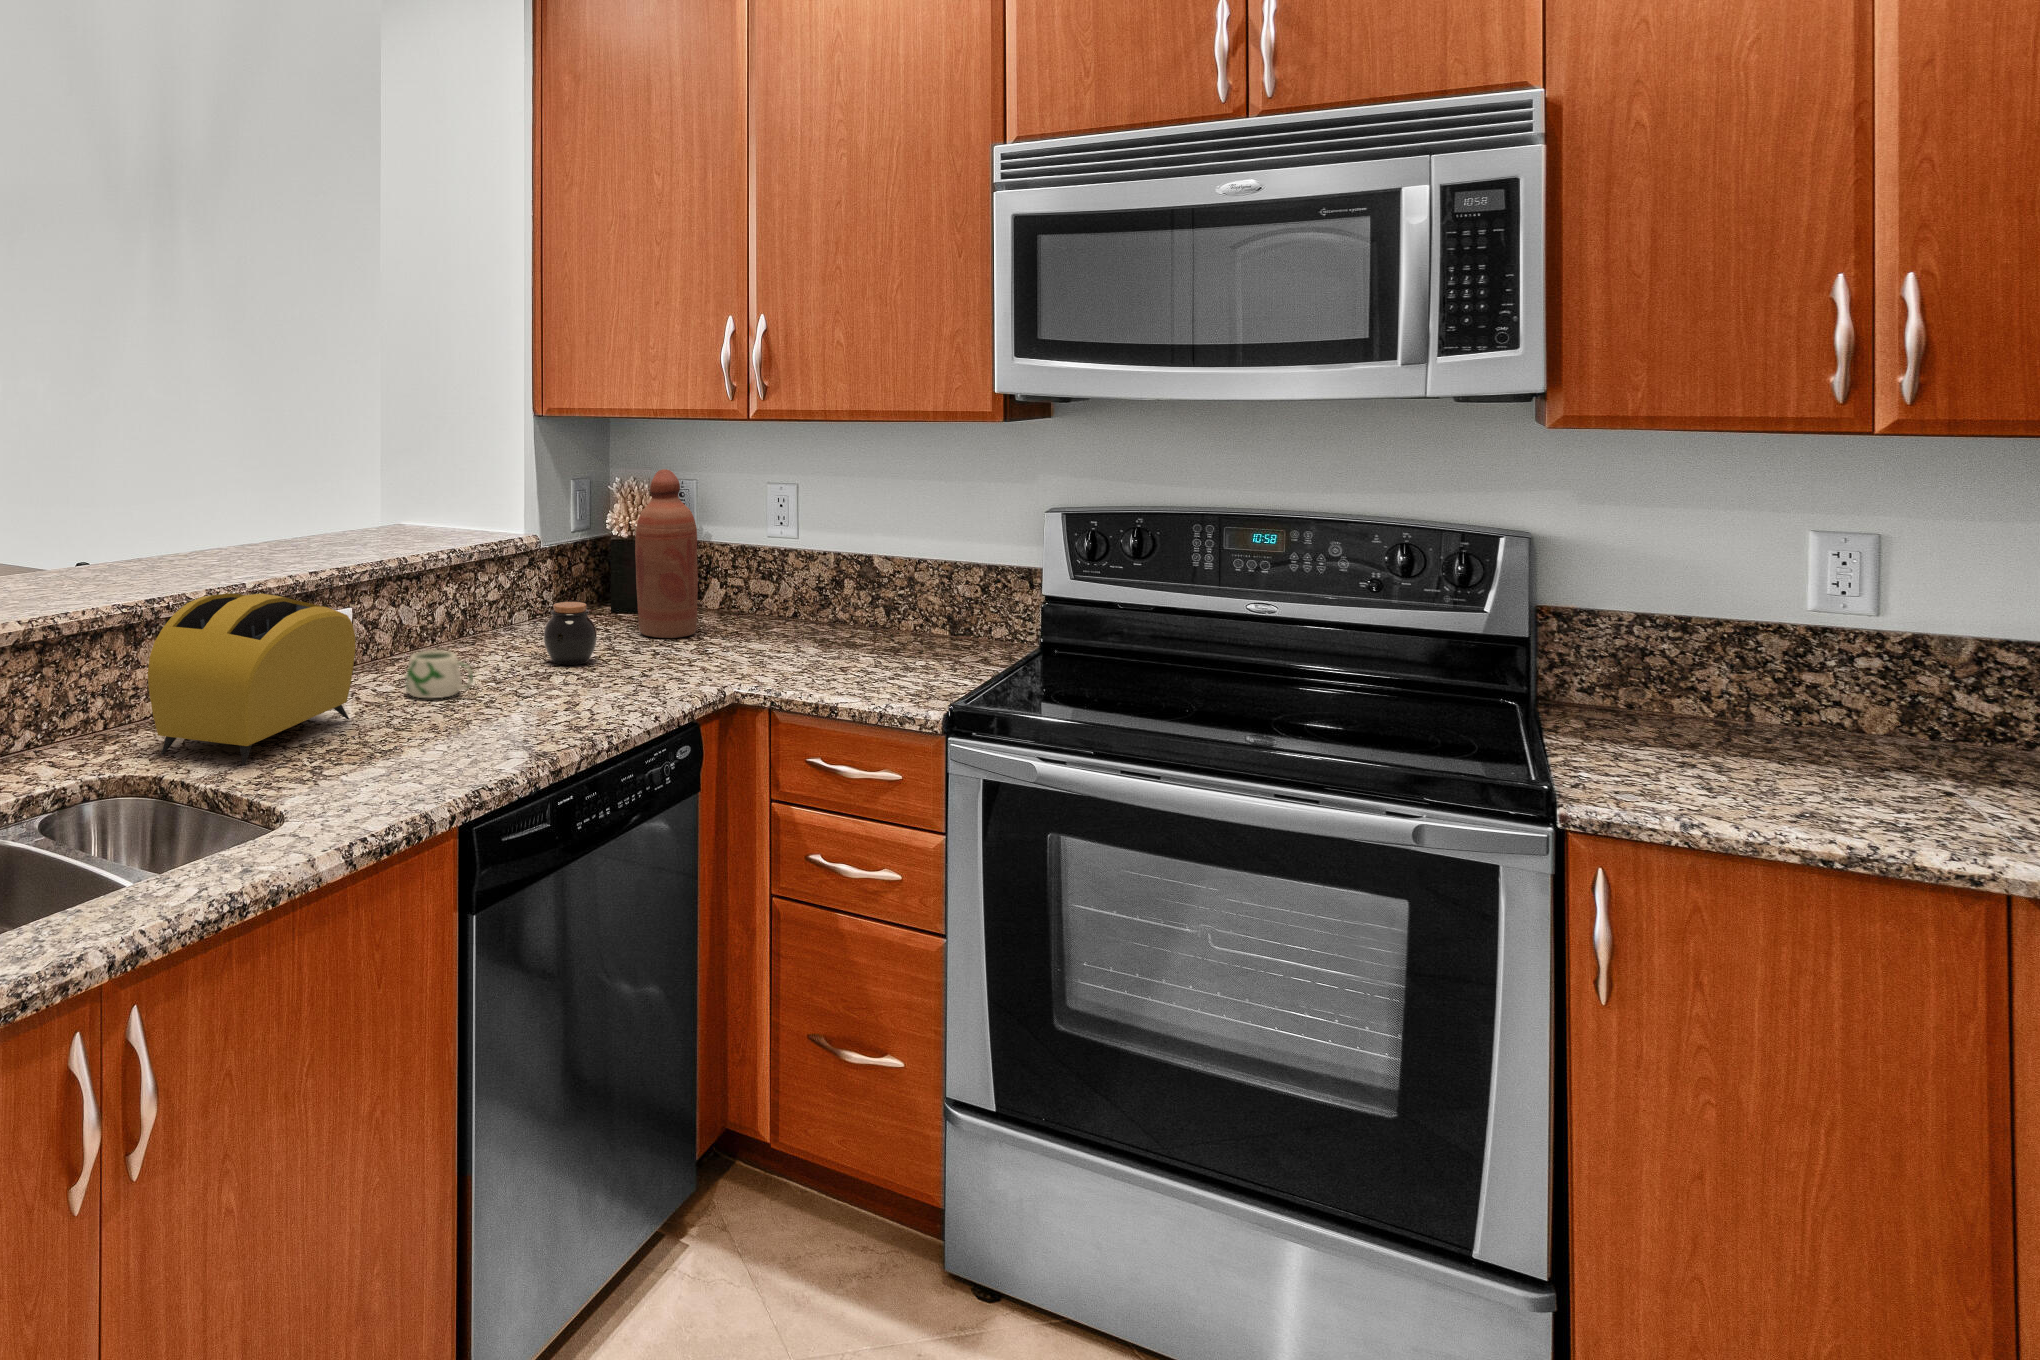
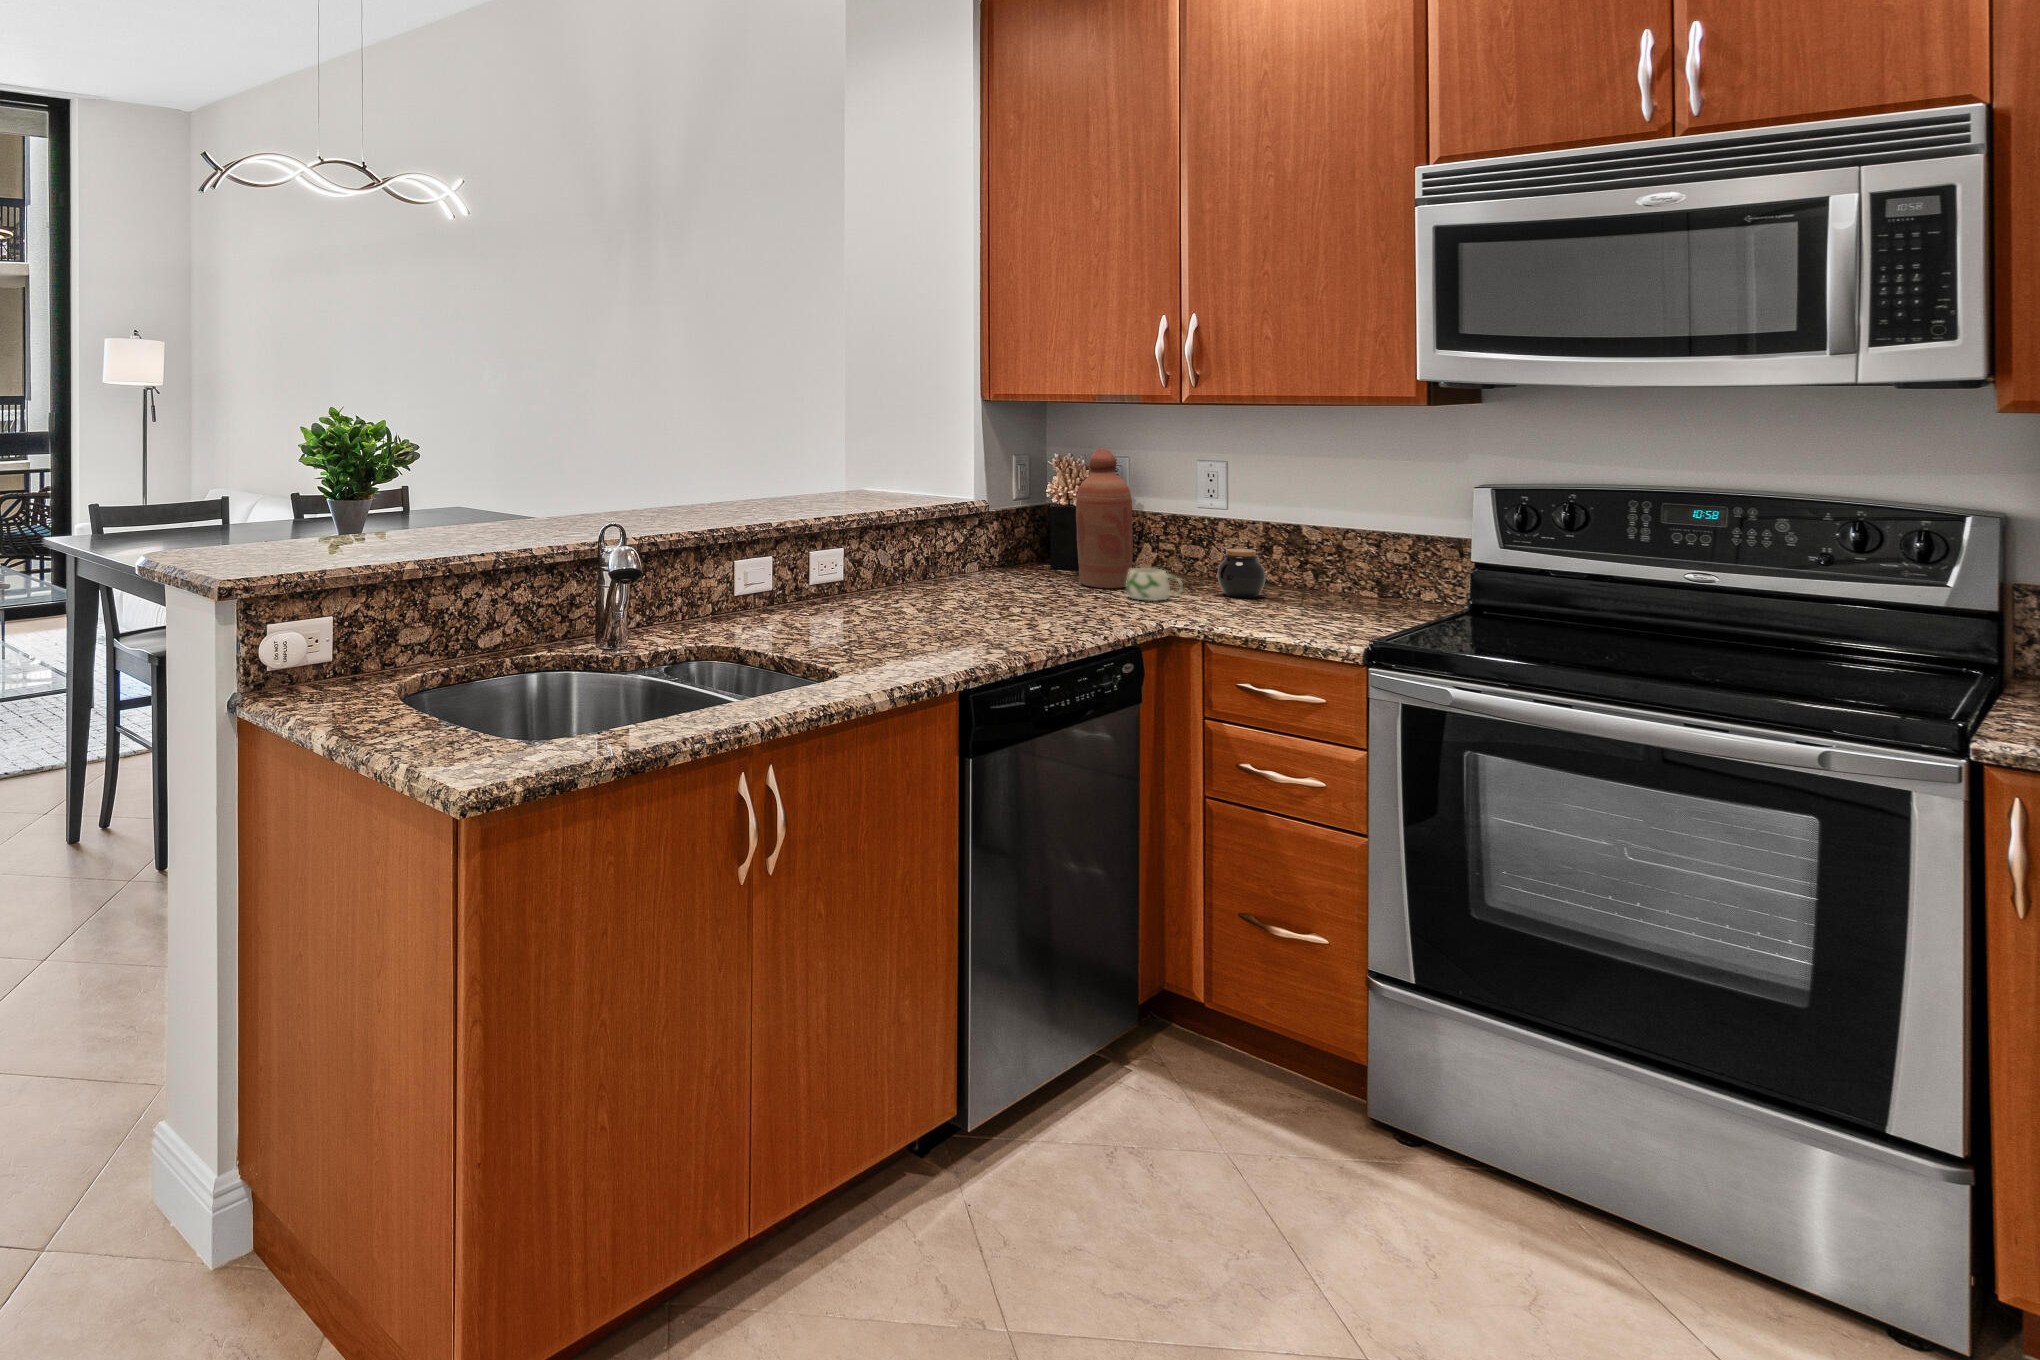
toaster: present [148,593,356,765] -> none [723,528,864,645]
jar: present [544,602,597,665] -> present [1218,549,1265,598]
mug: present [406,650,473,698] -> present [1126,568,1183,601]

